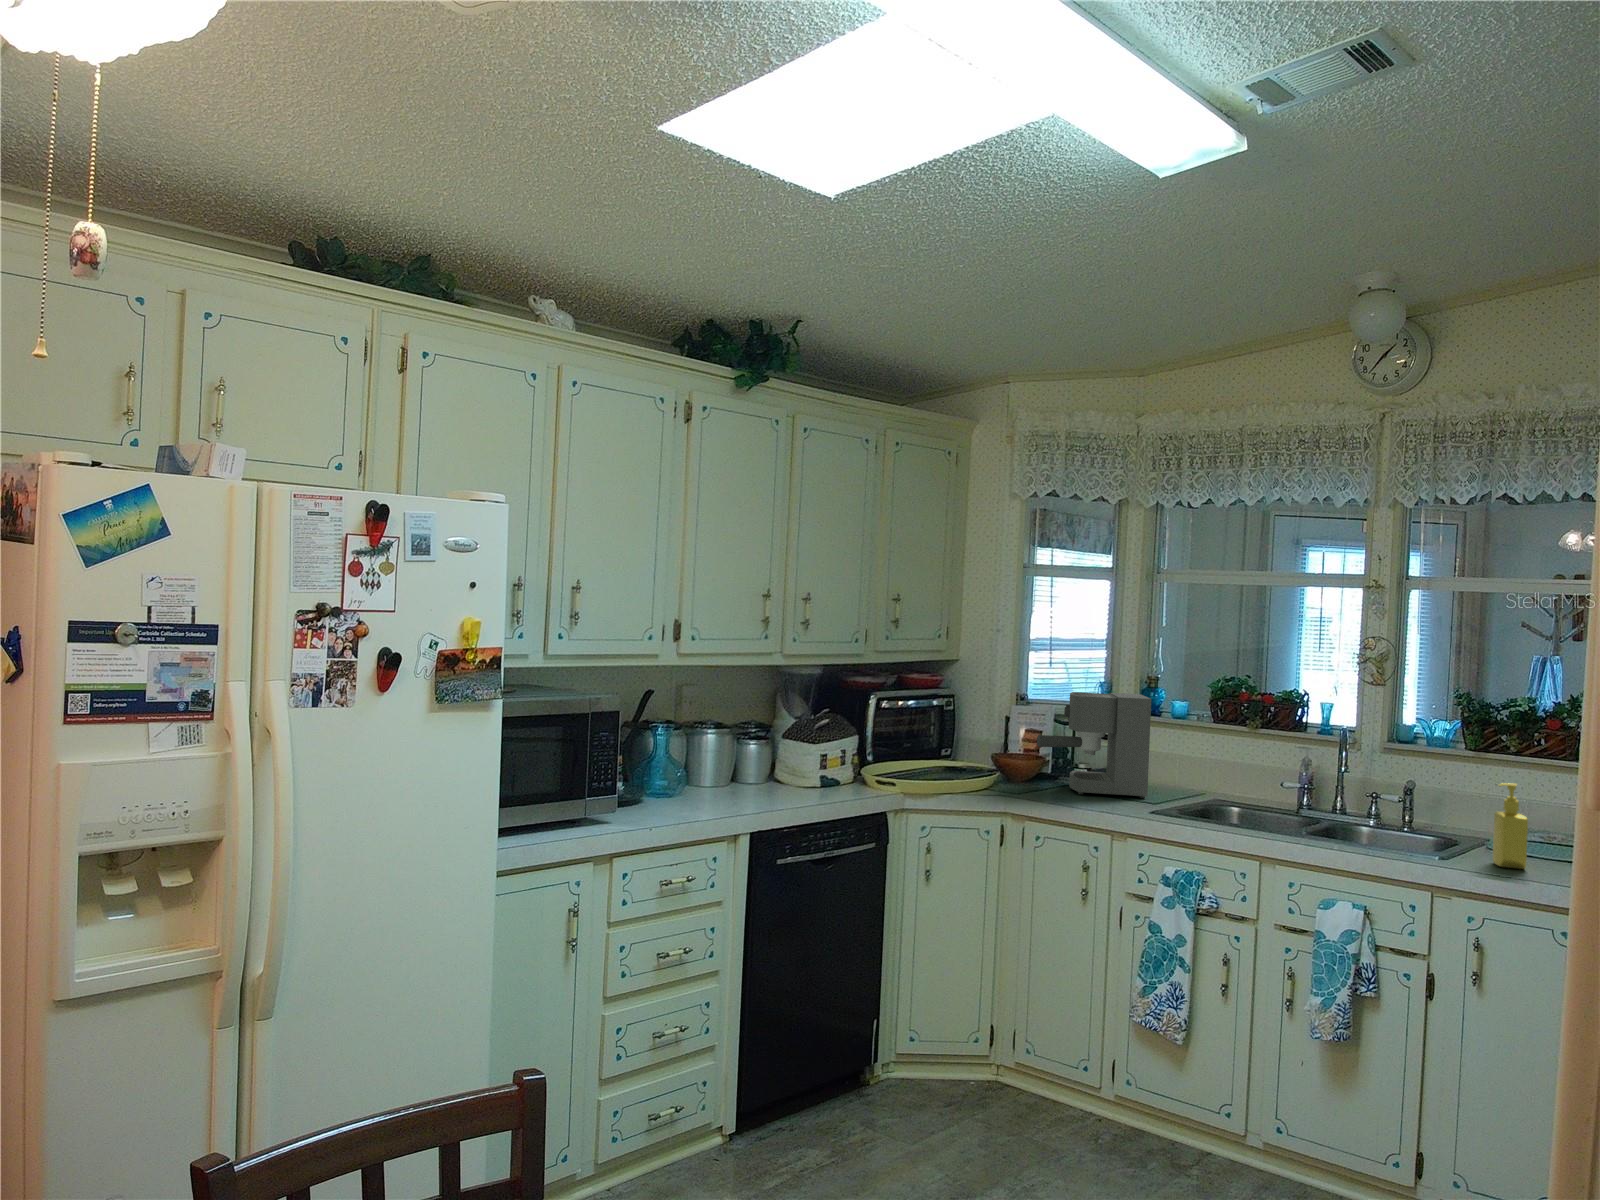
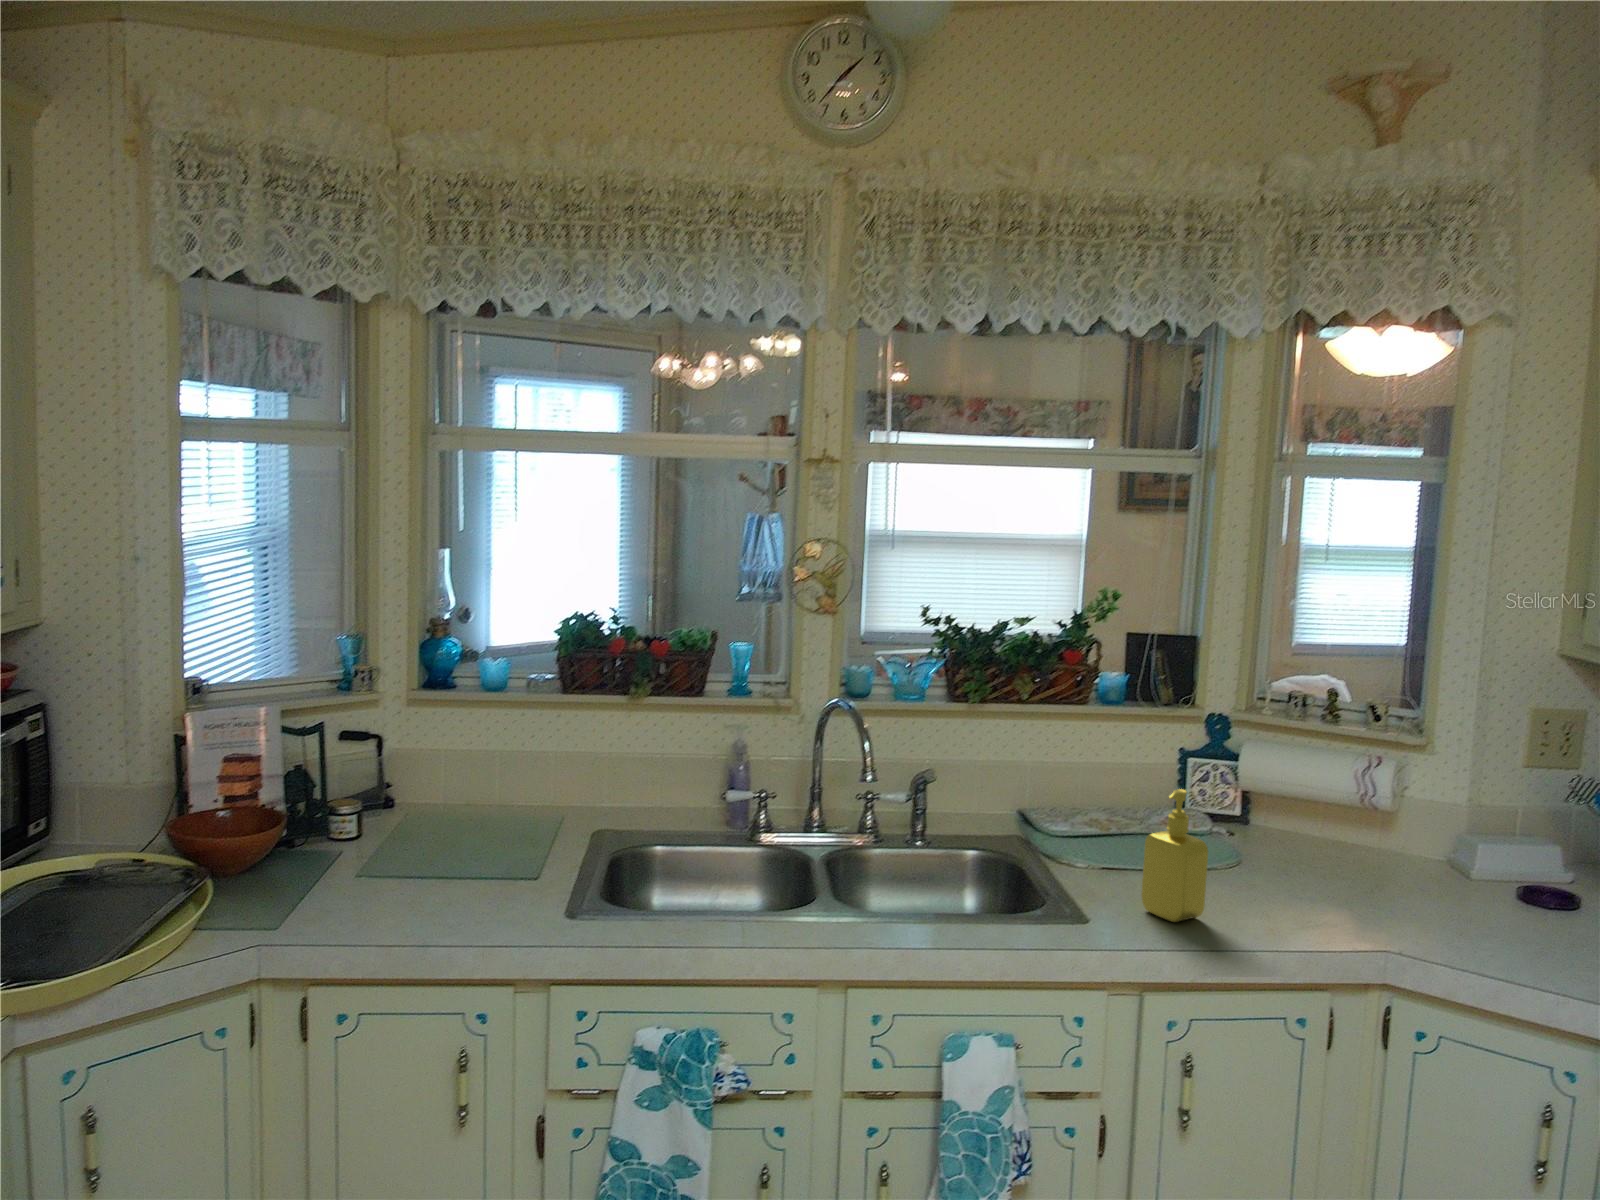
coffee maker: present [1037,692,1151,798] -> none [293,664,527,895]

